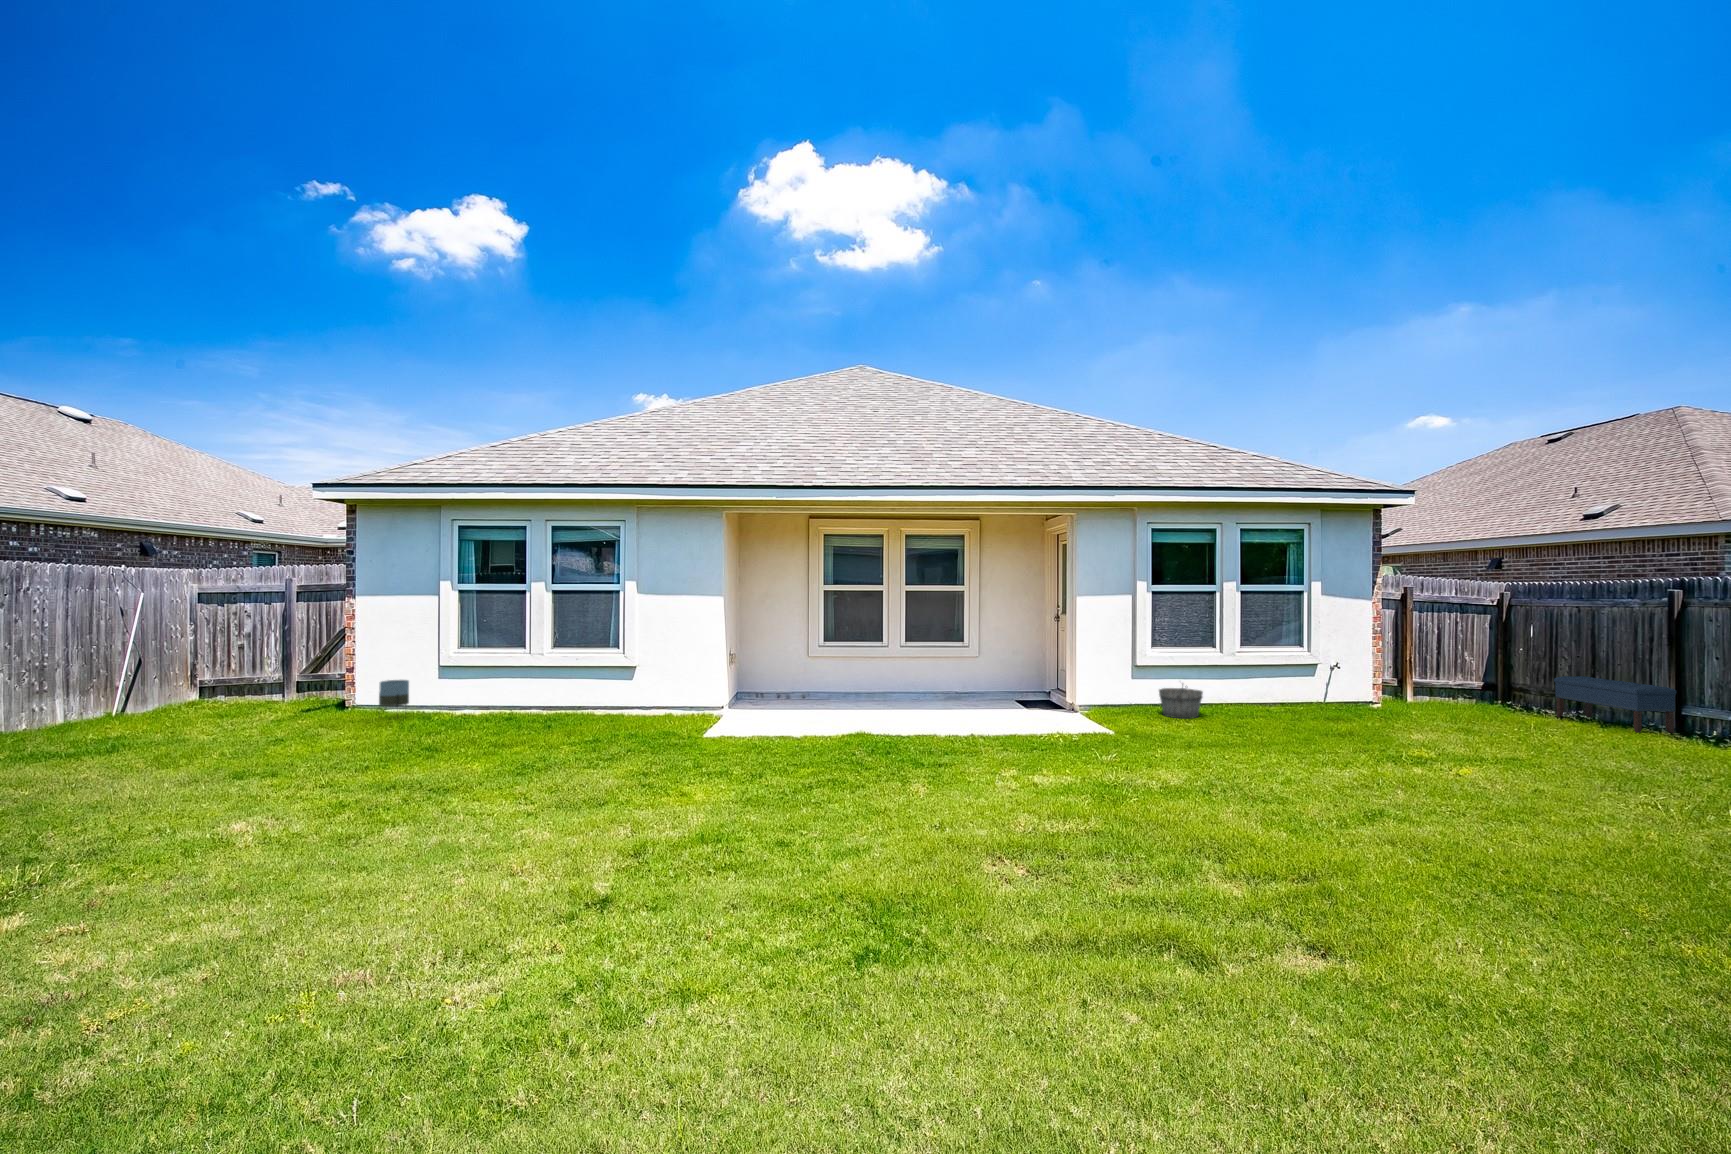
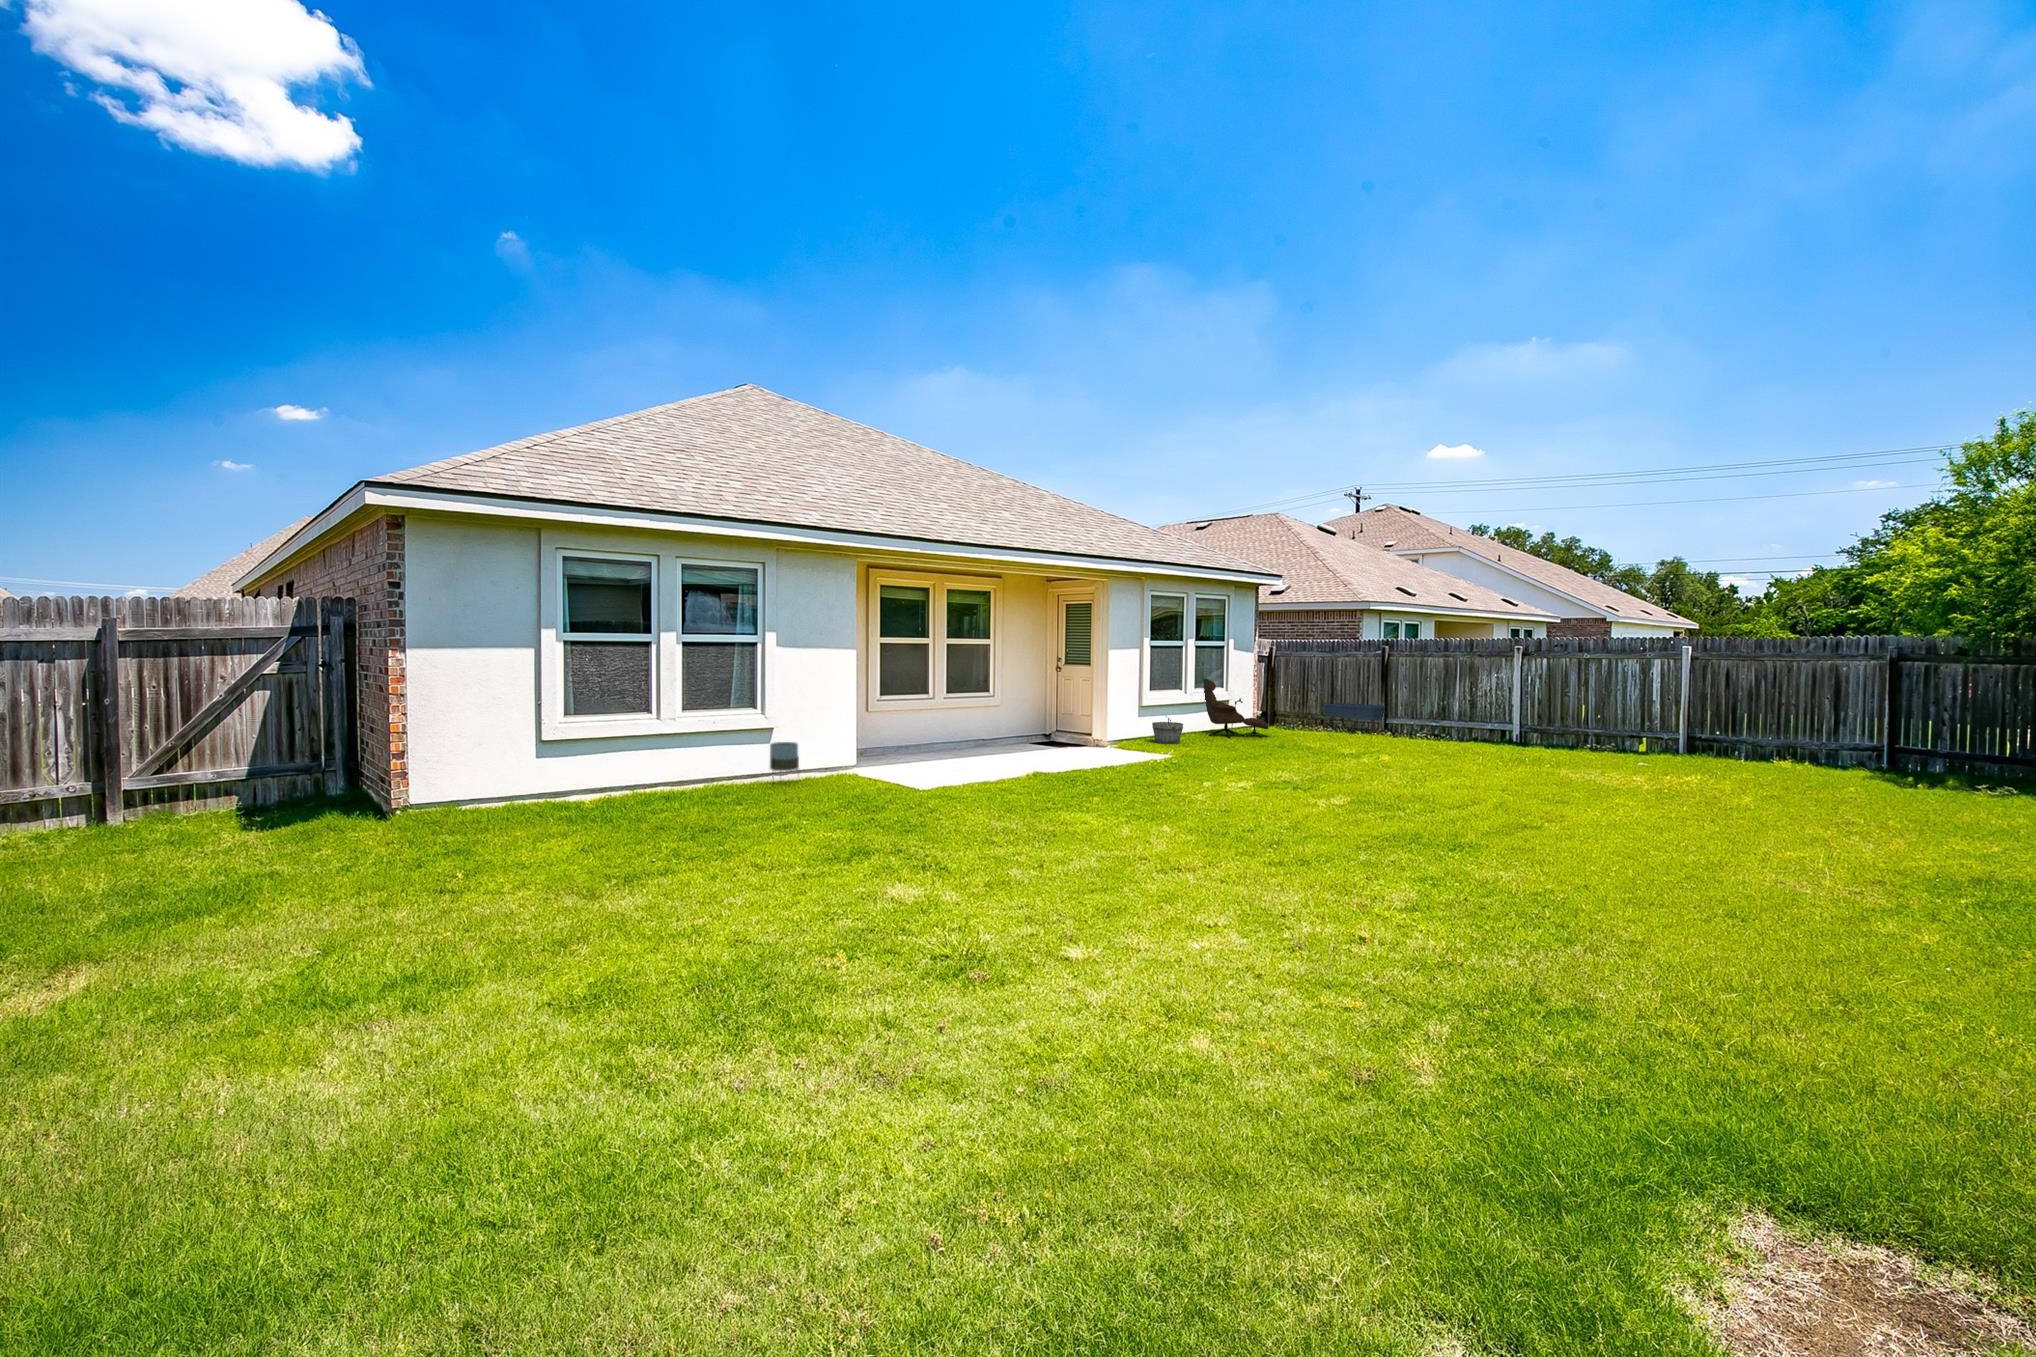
lounge chair: none [1271,634,1379,722] -> present [1203,679,1268,738]
planter: present [379,680,409,707] -> present [770,742,799,778]

